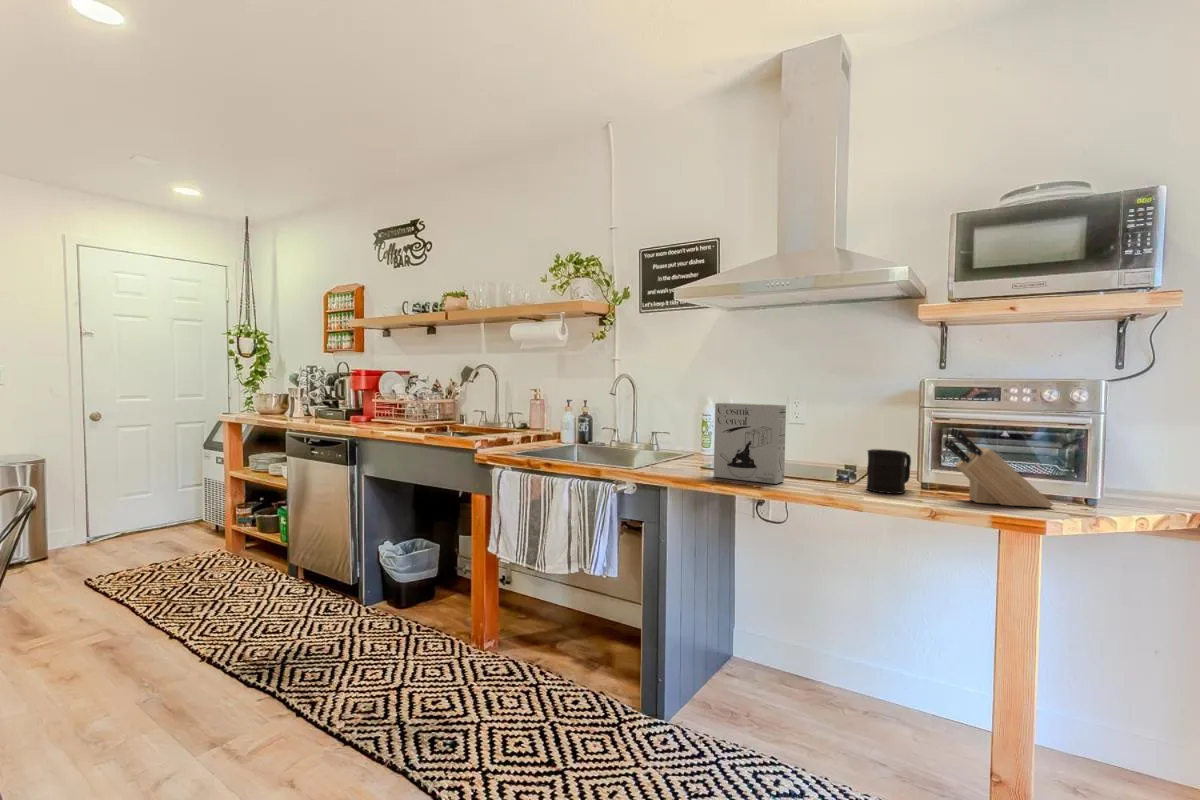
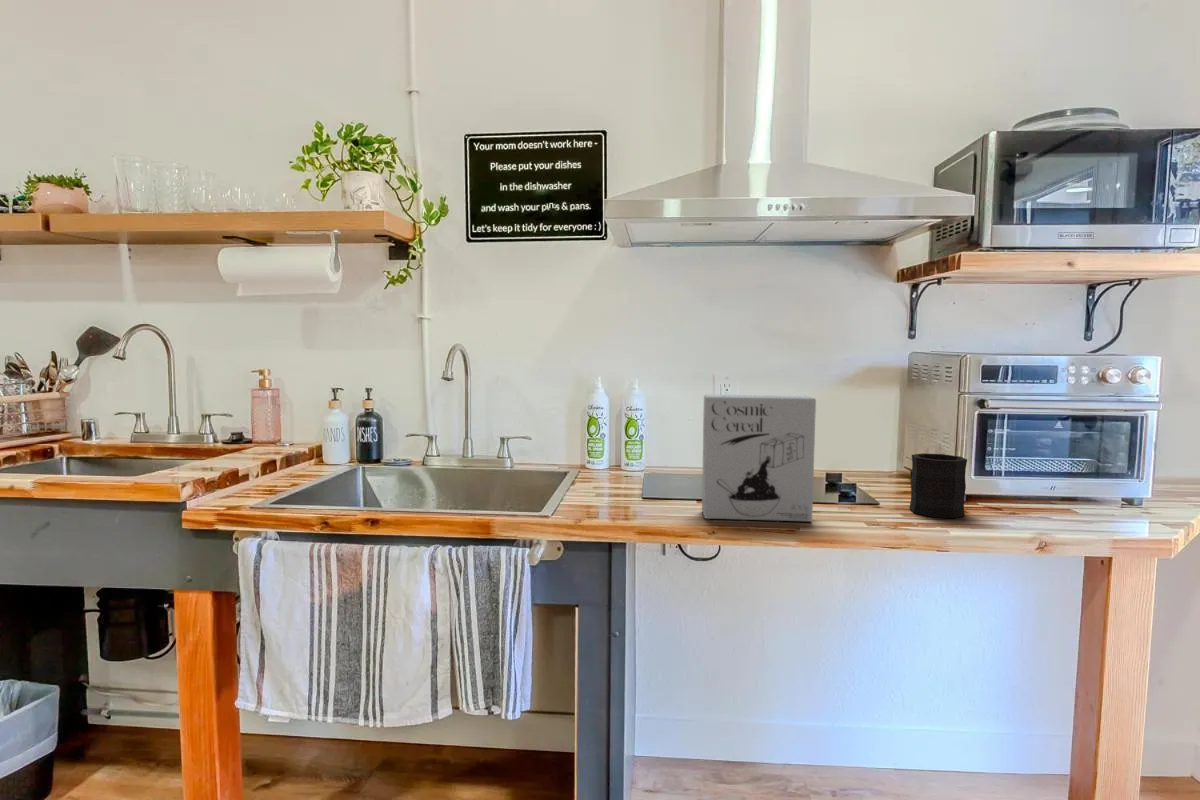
knife block: present [944,428,1053,508] -> none [1020,421,1131,520]

